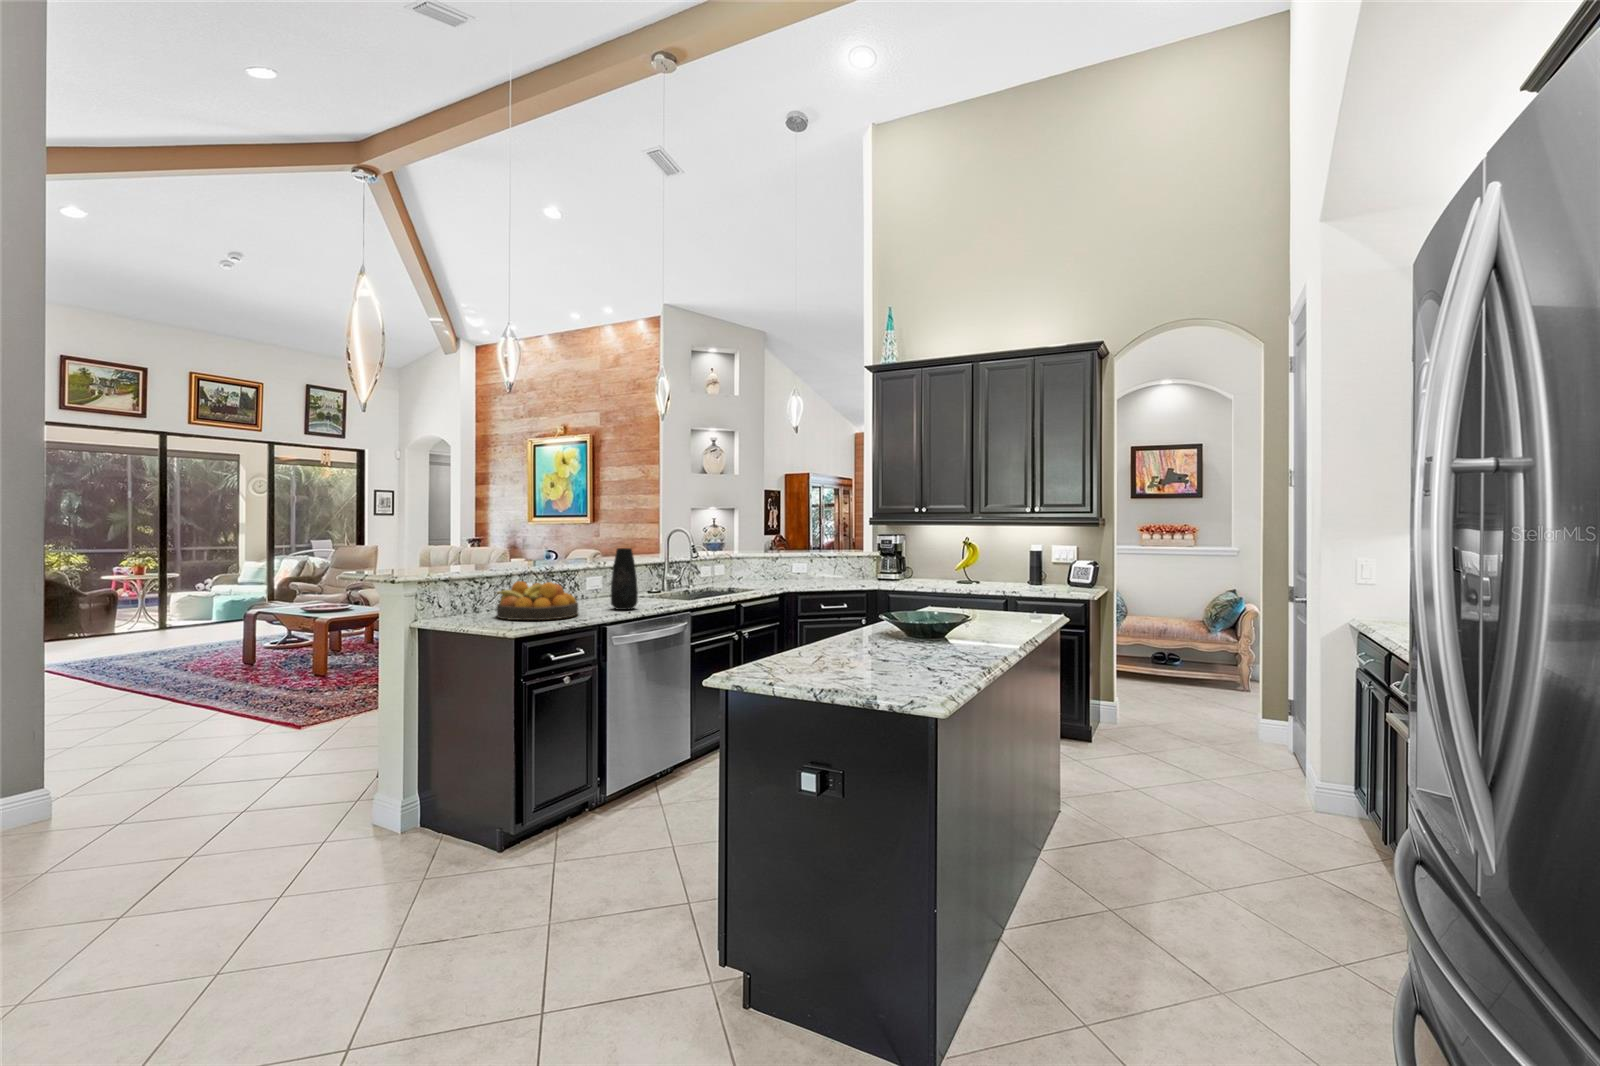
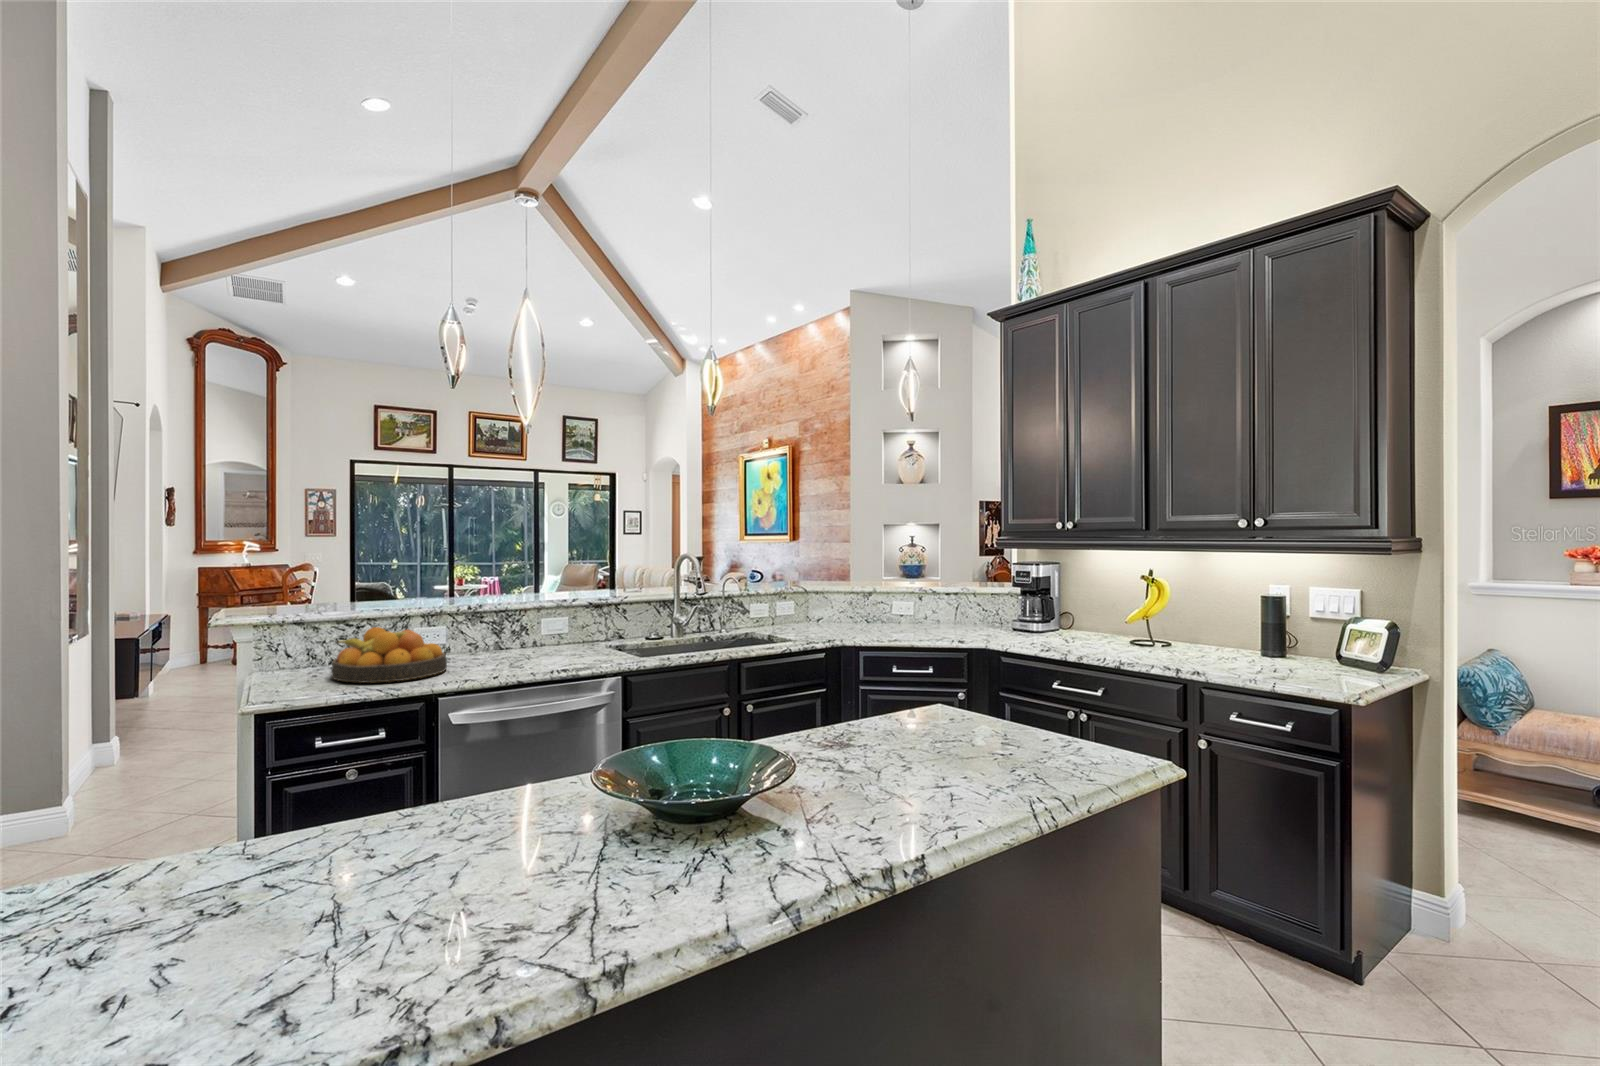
vase: present [611,548,638,610] -> none [506,585,544,670]

